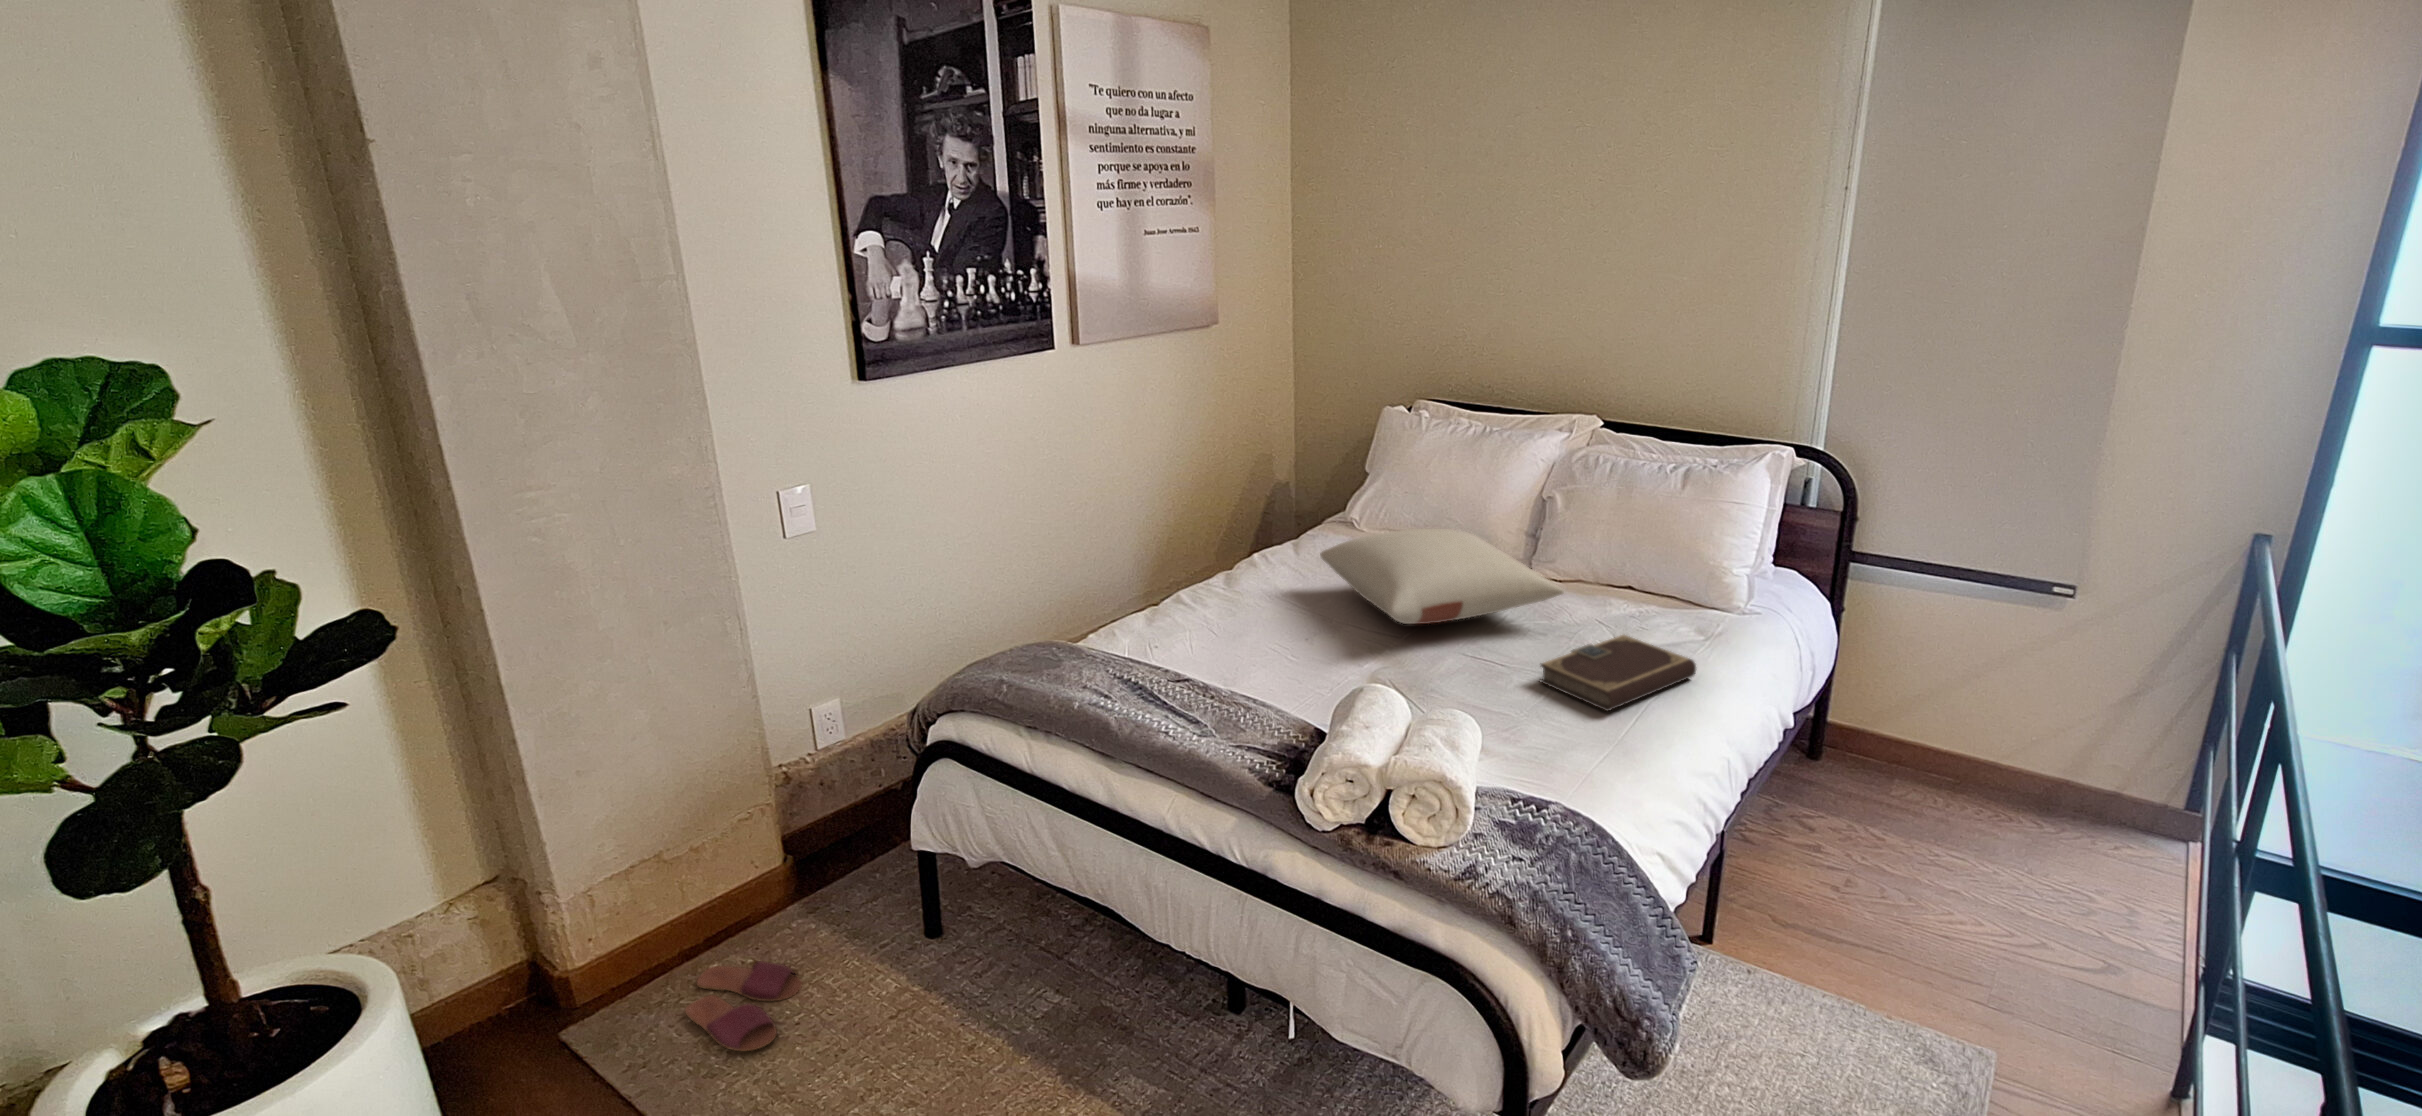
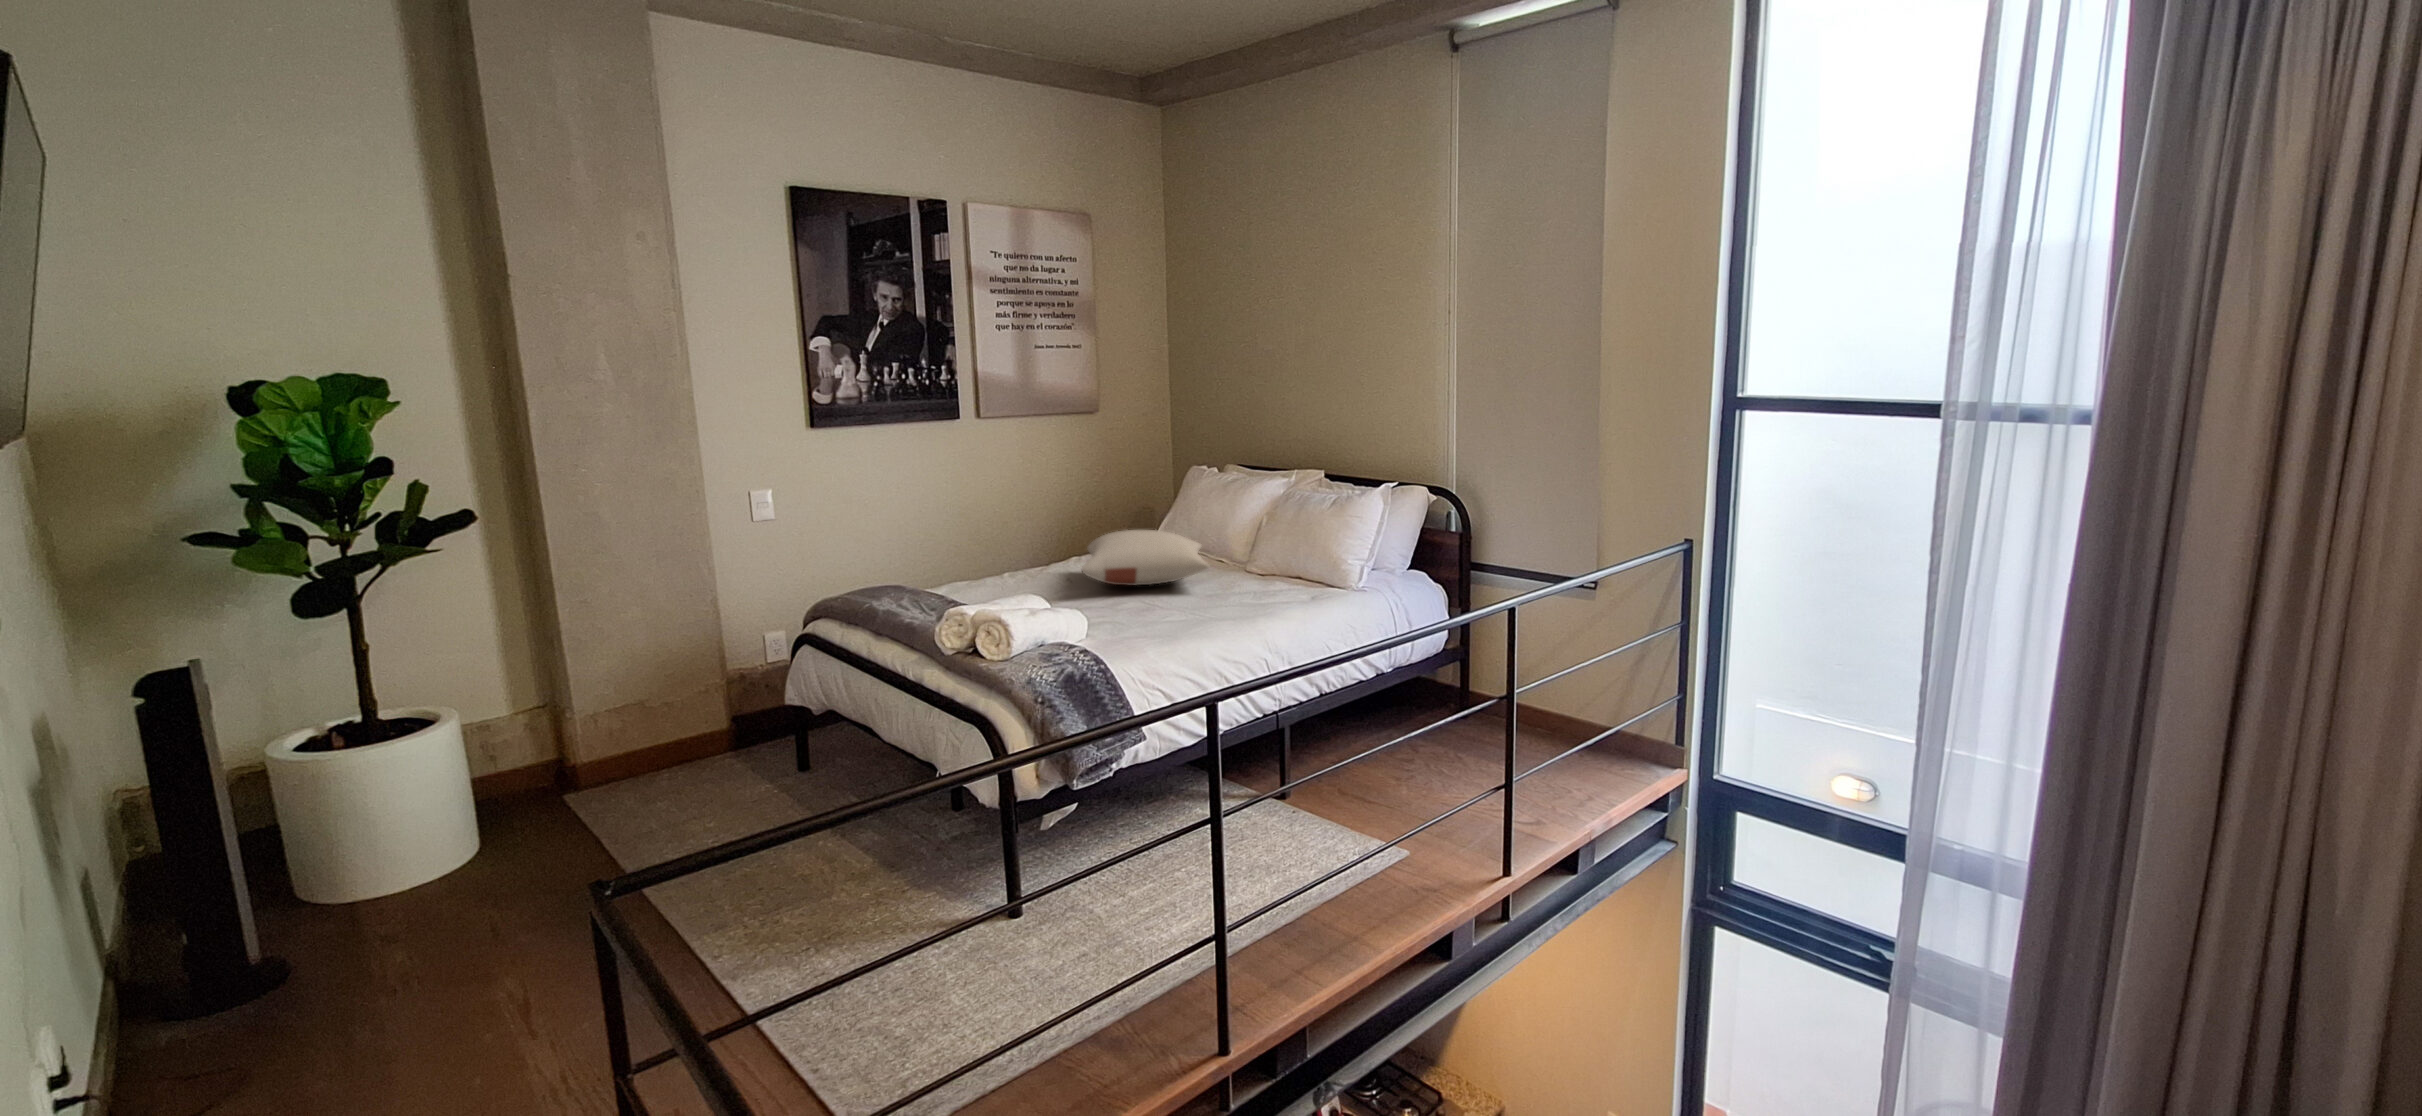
notebook: present [1540,635,1696,711] -> none [1154,592,1255,624]
slippers: present [685,961,802,1051] -> none [645,765,717,802]

